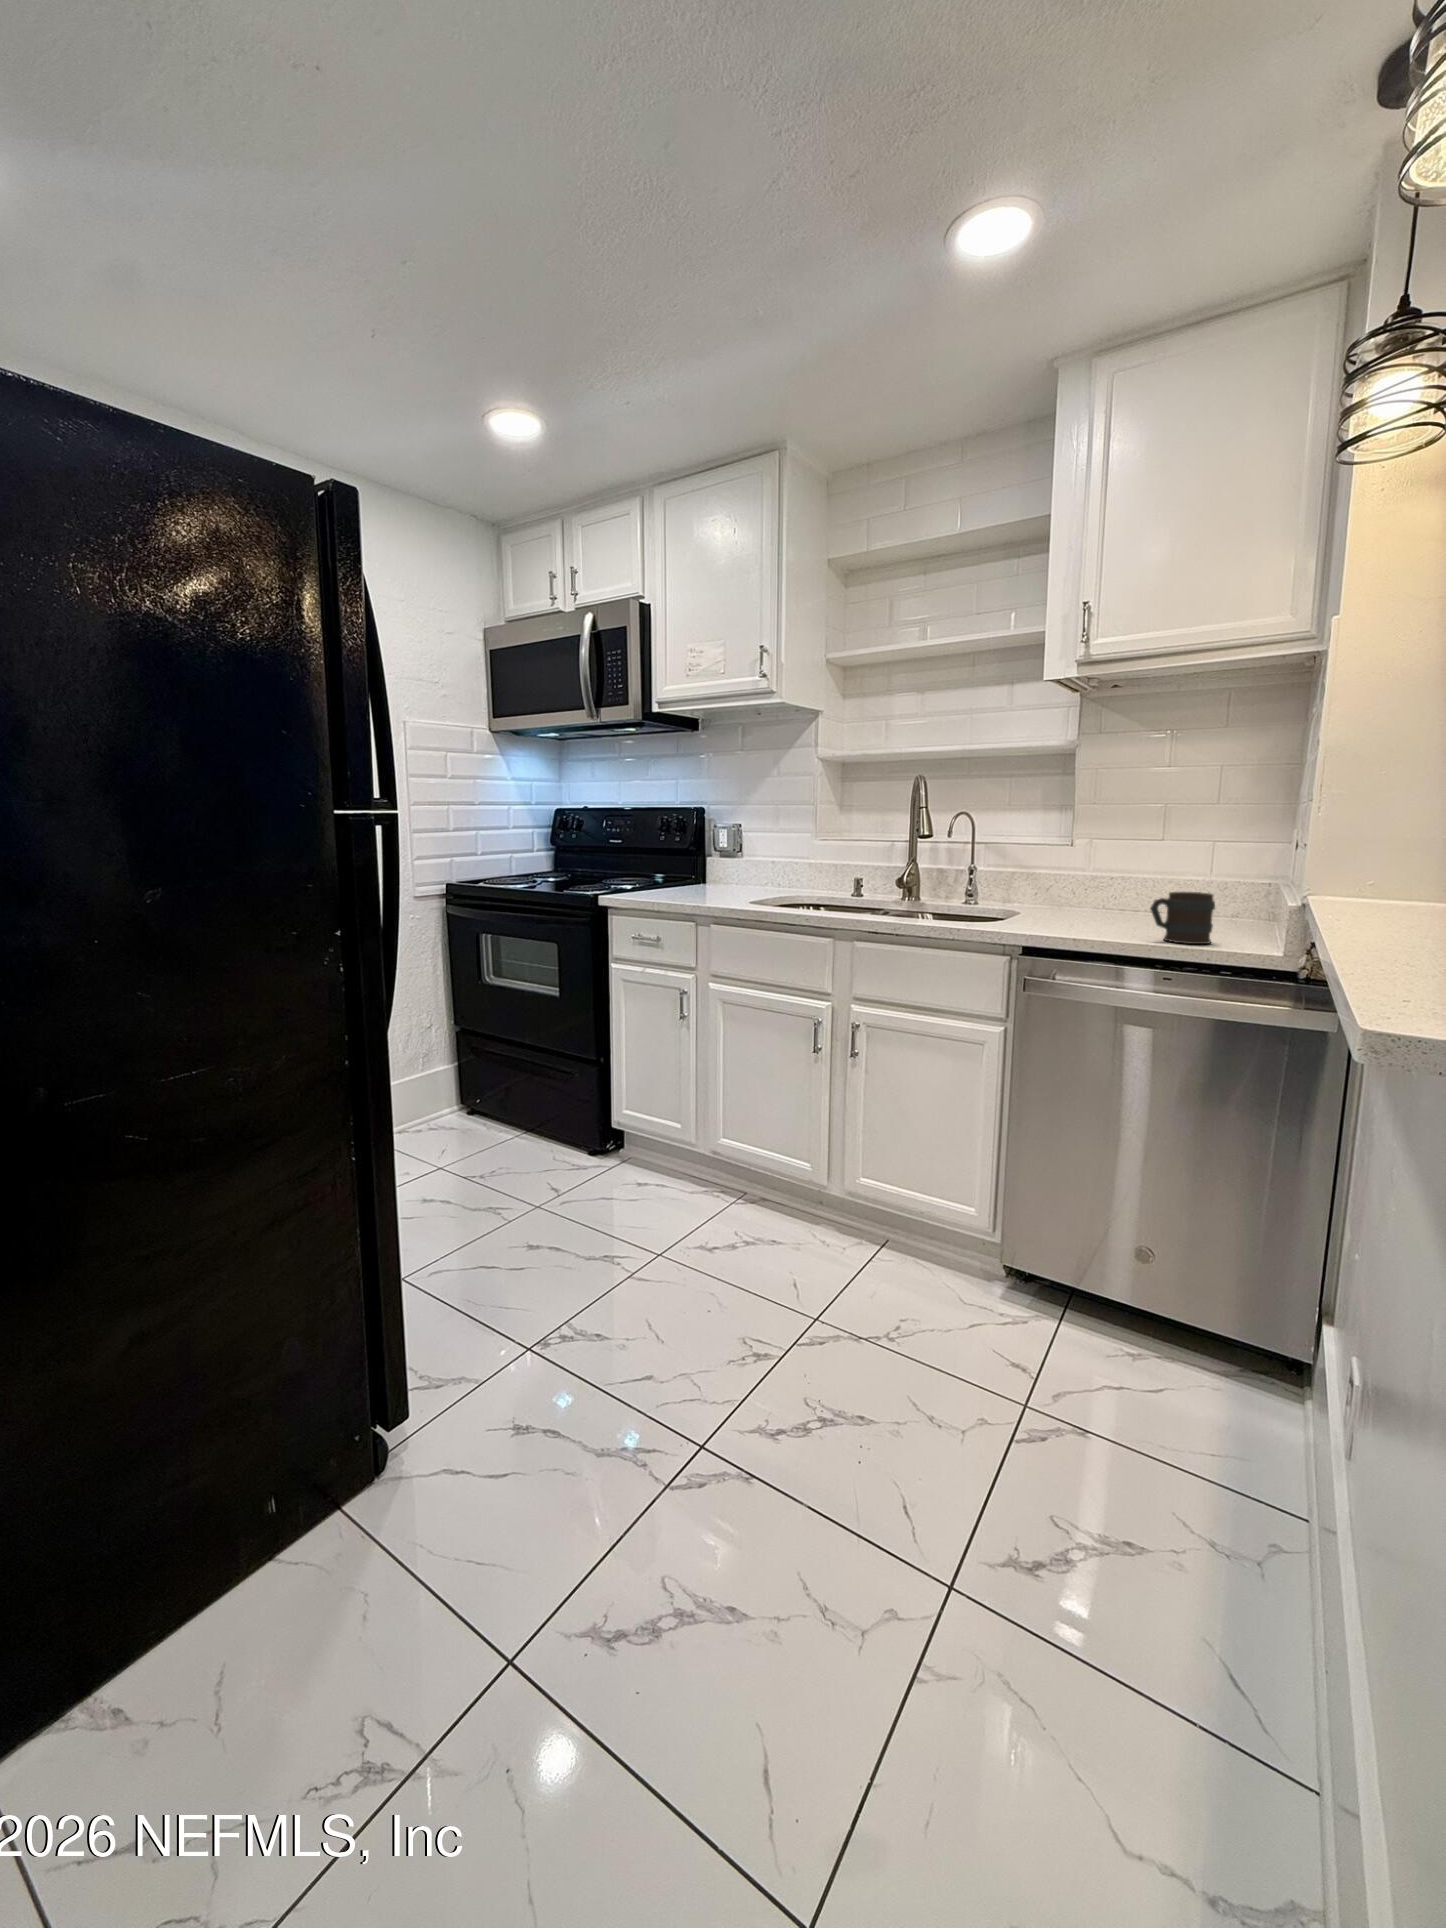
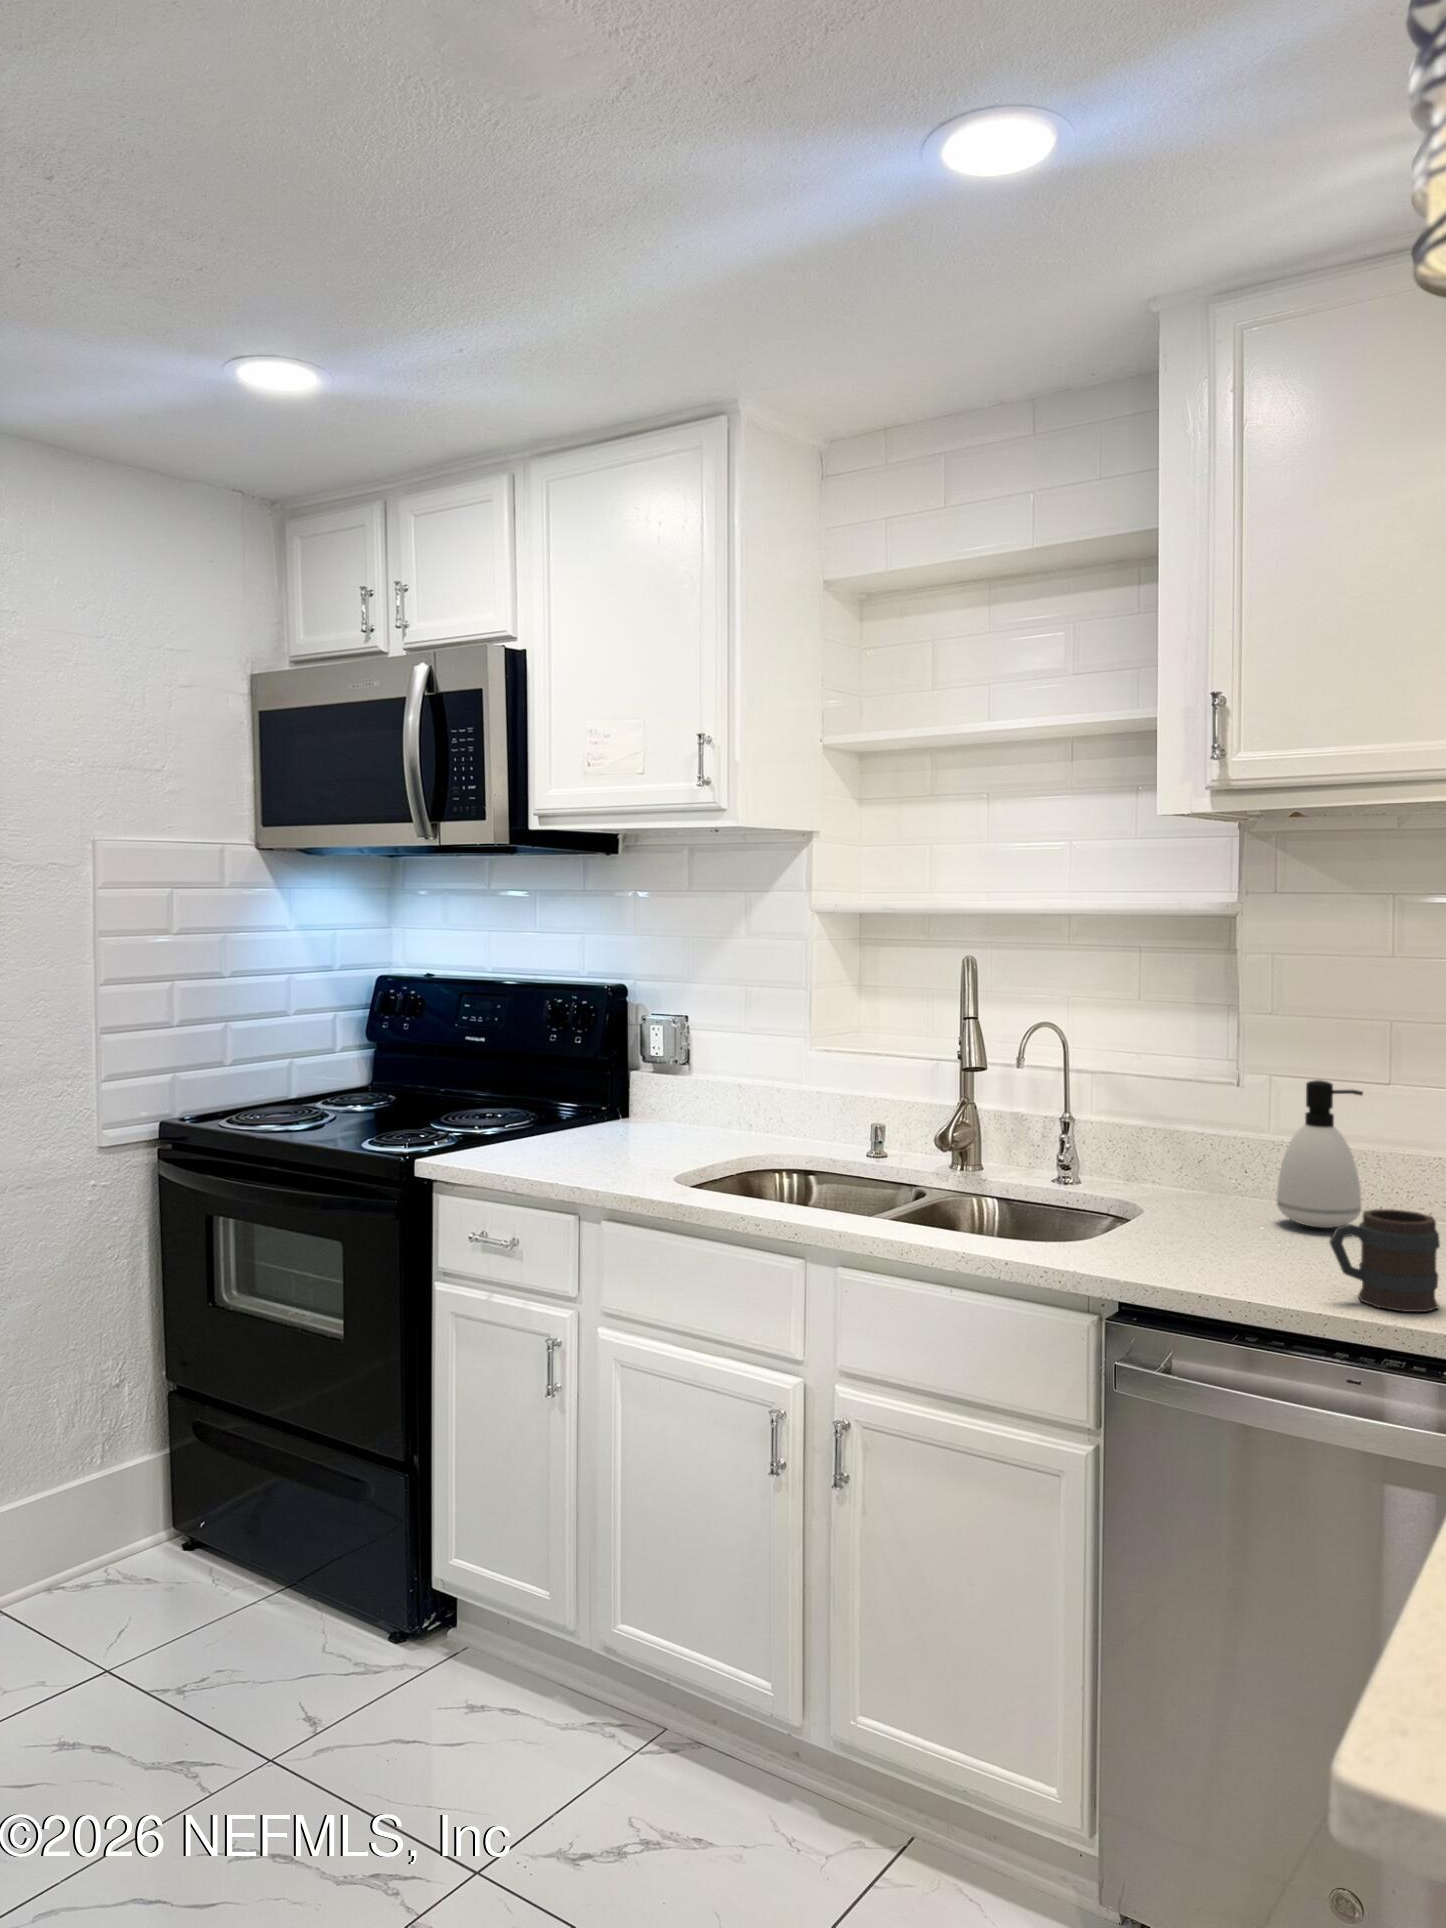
soap dispenser: none [1100,836,1156,918] -> present [1277,1080,1363,1228]

